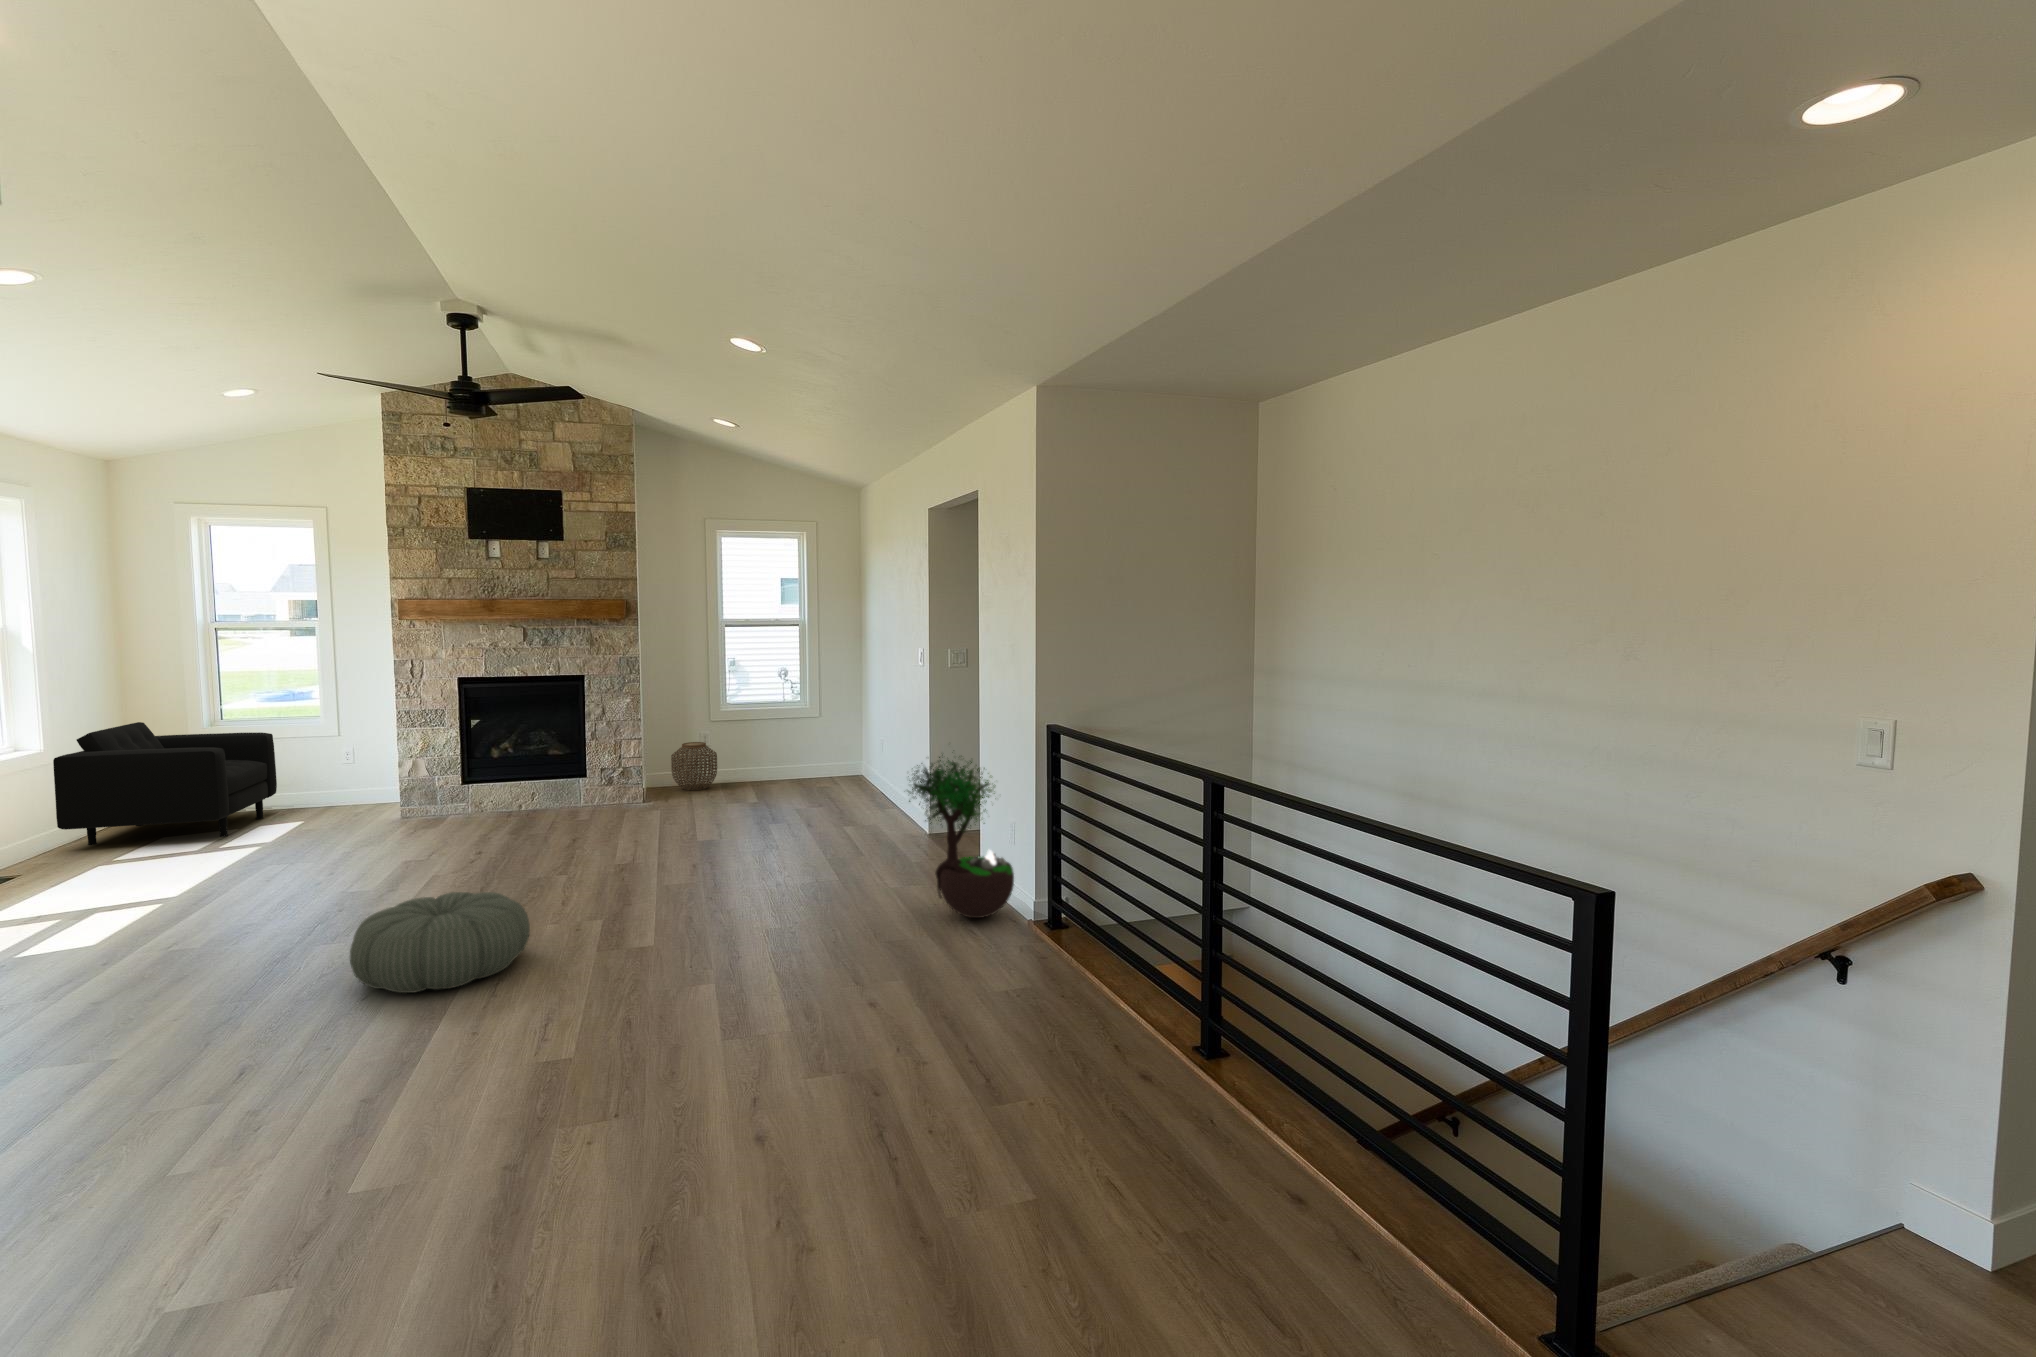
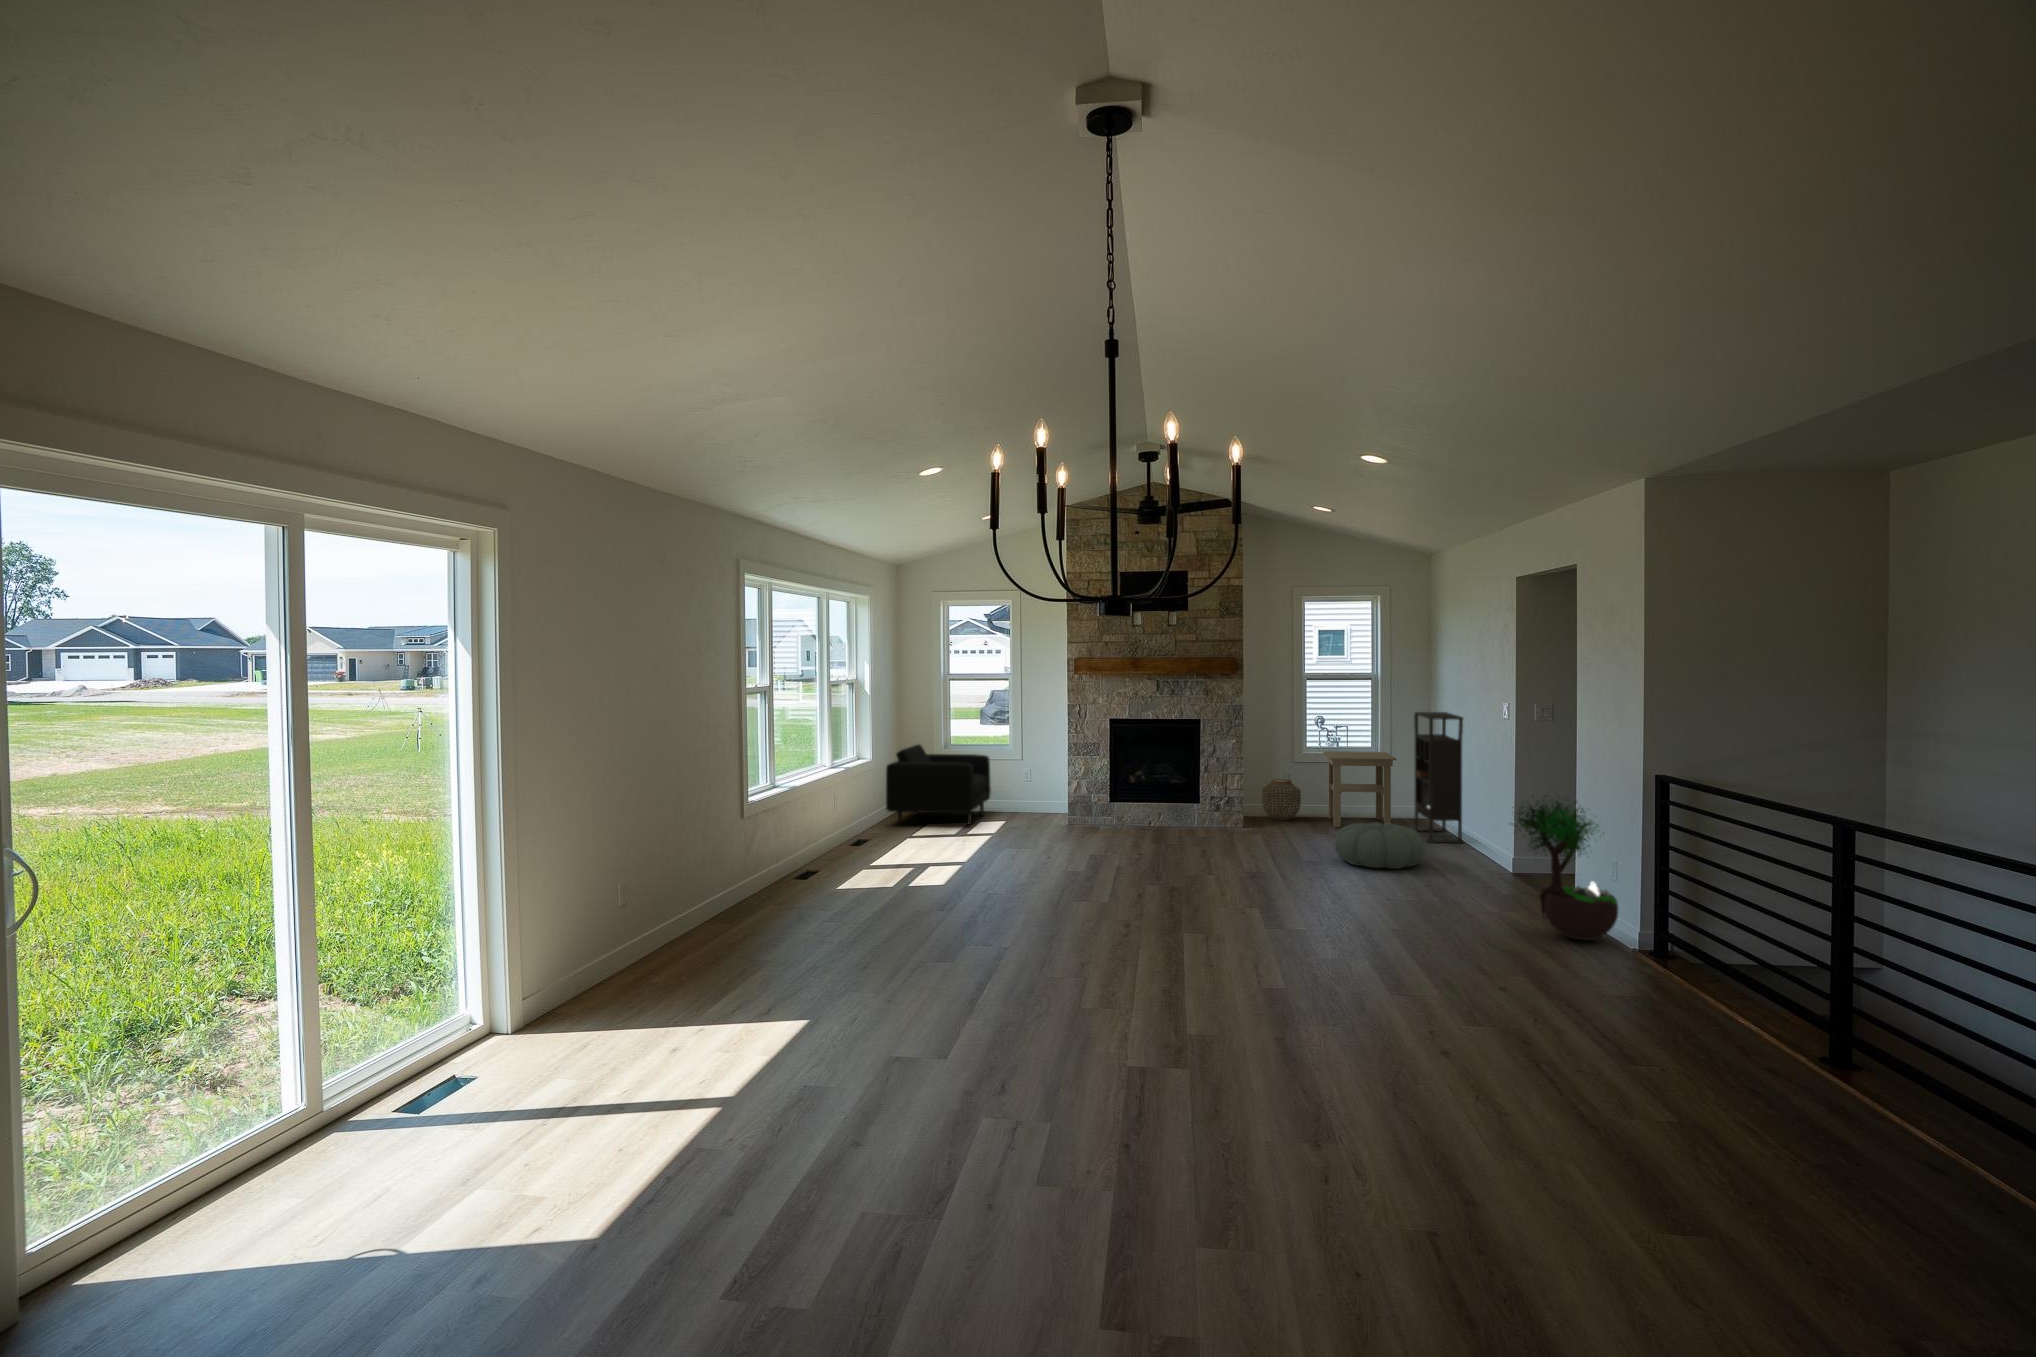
bookshelf: none [837,660,886,805] -> present [1414,712,1463,843]
side table: none [744,705,820,794] -> present [1323,752,1397,827]
pouf: present [350,892,530,993] -> present [1335,822,1424,869]

